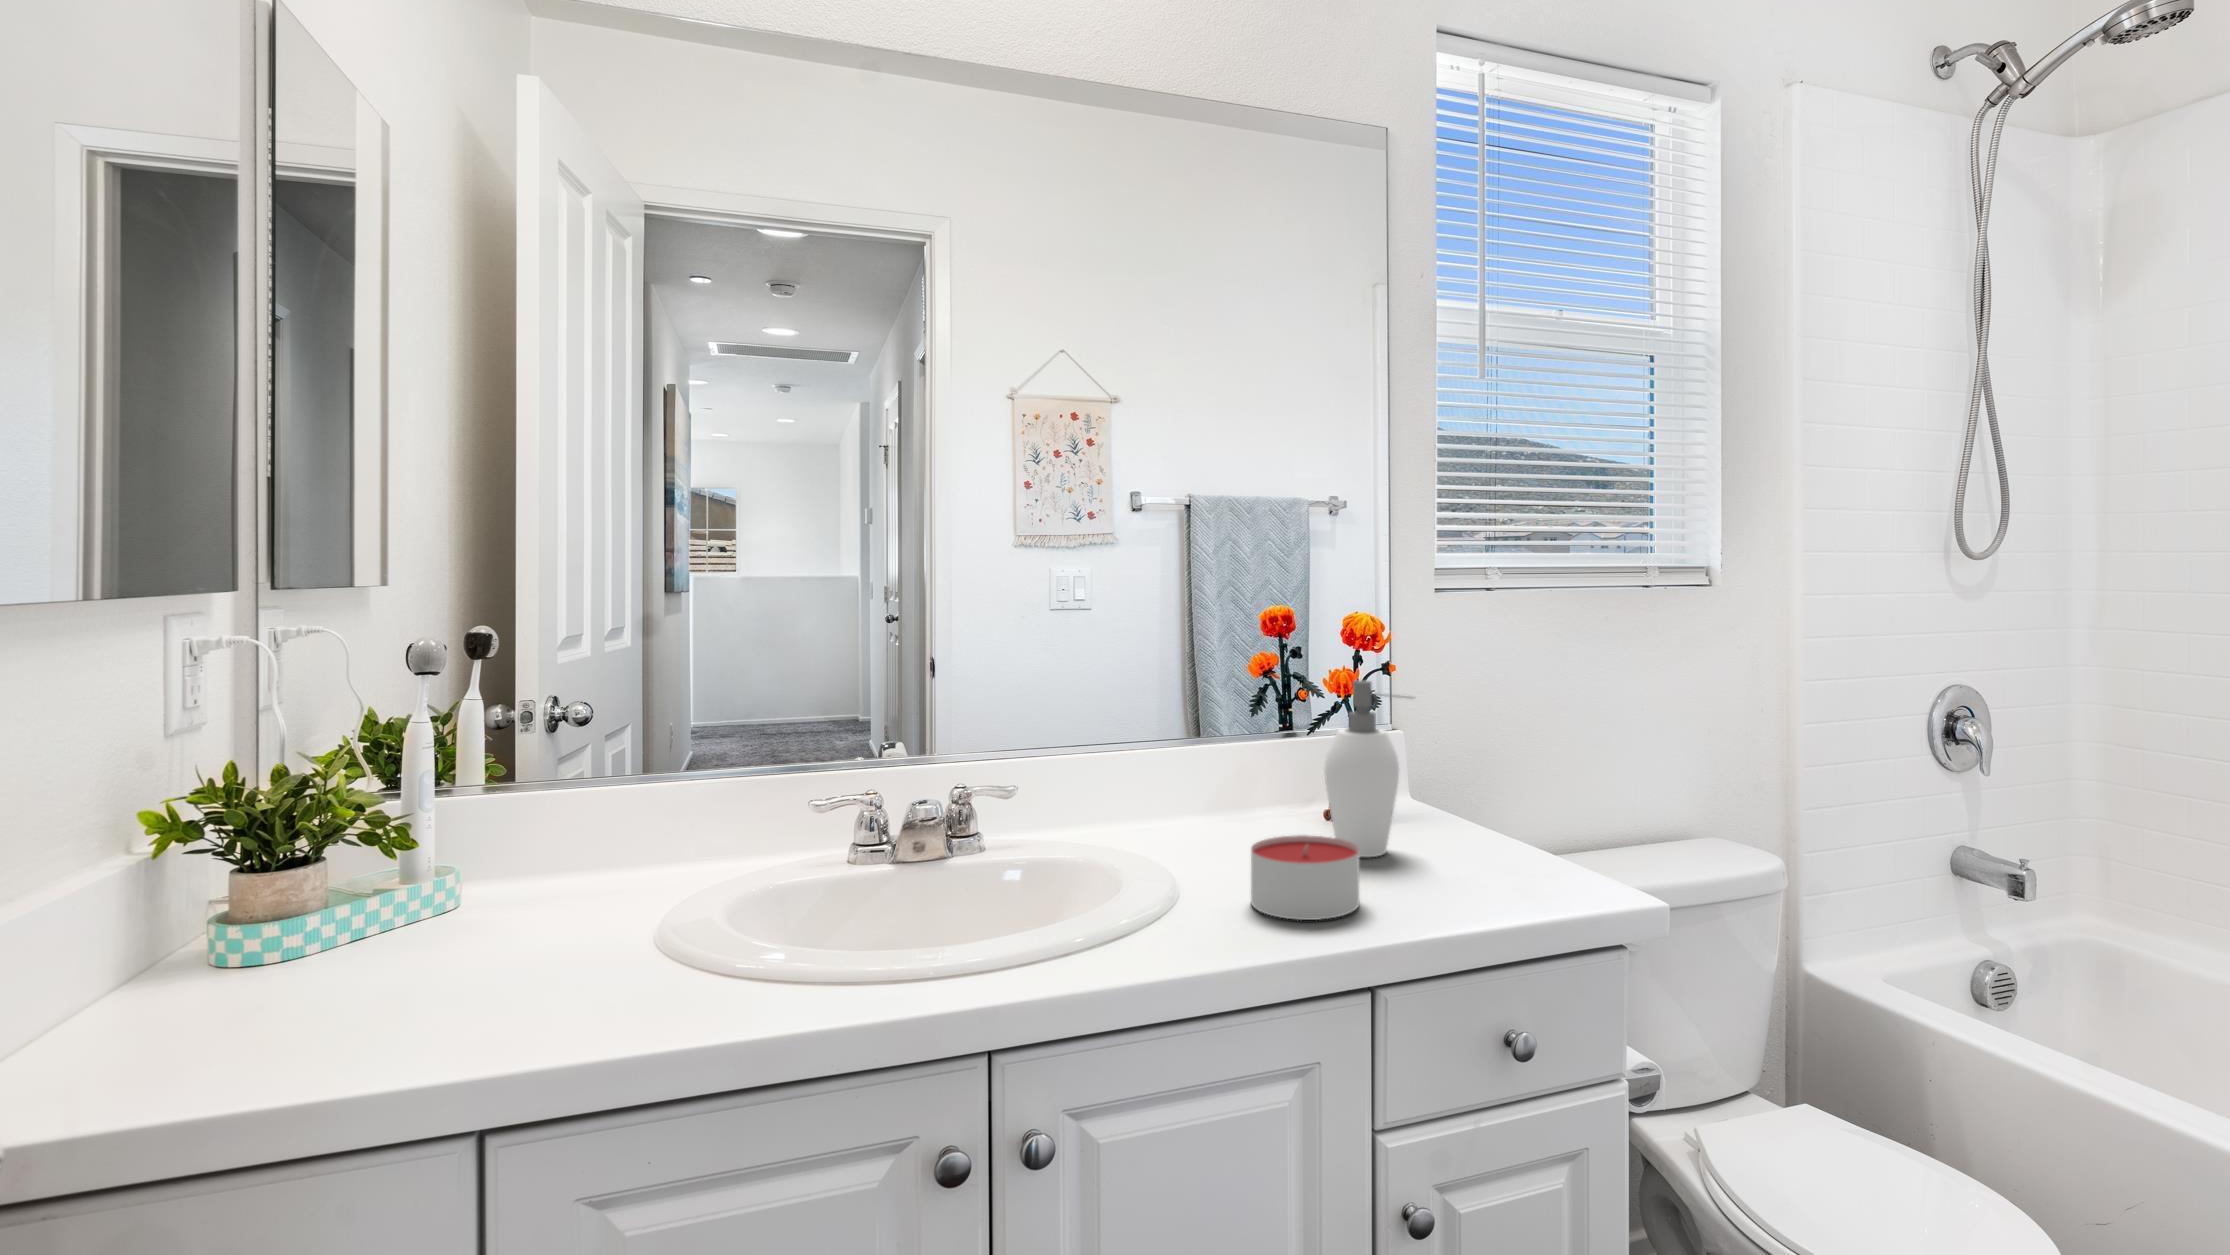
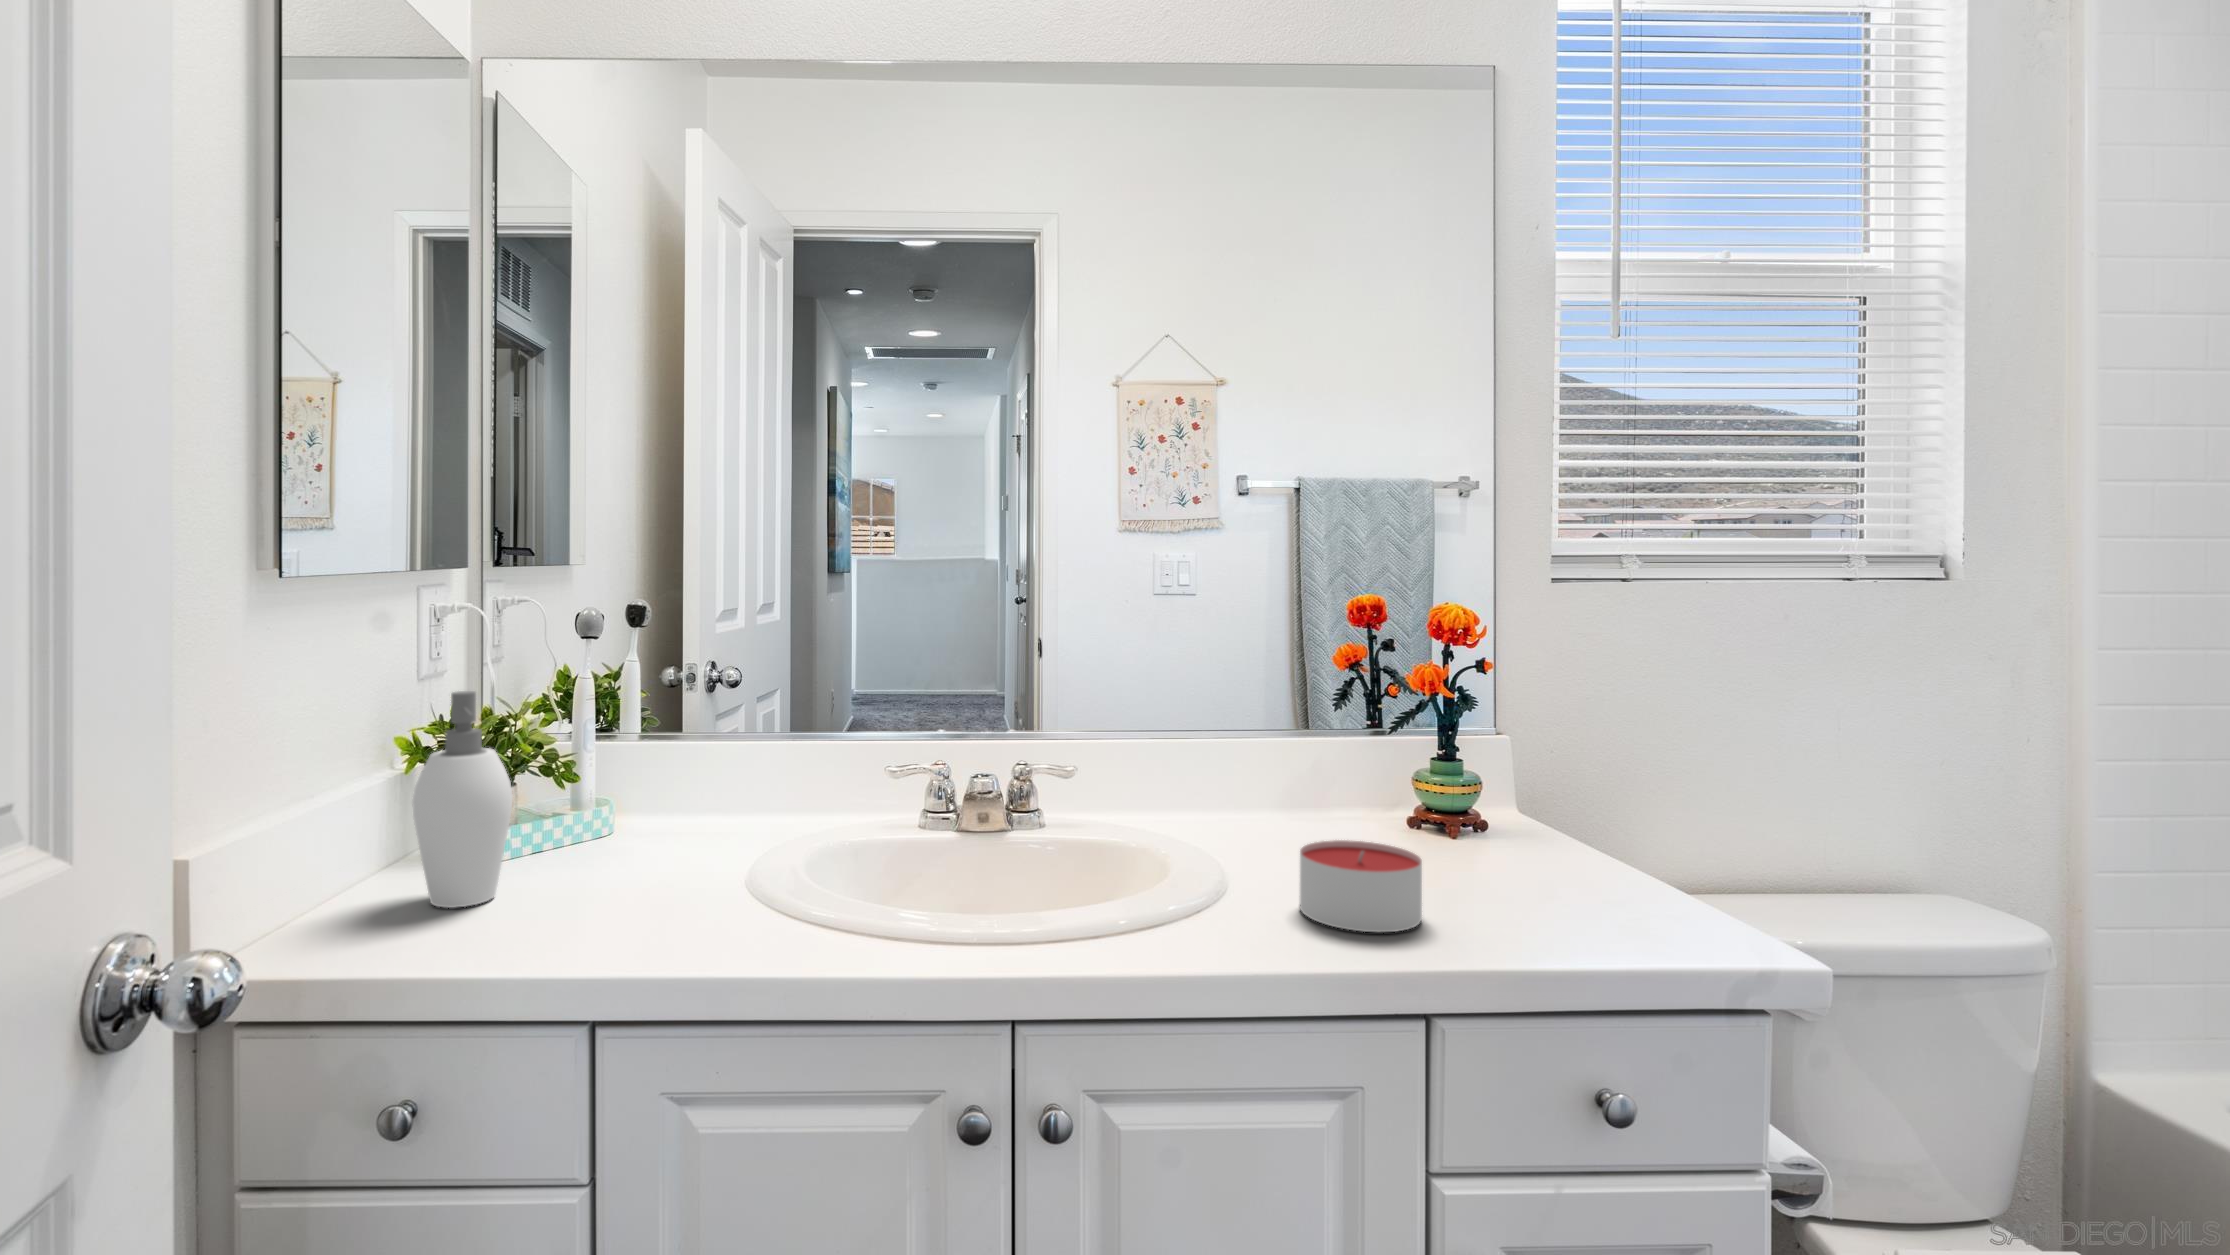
soap dispenser: present [1324,680,1406,857] -> present [412,691,513,908]

